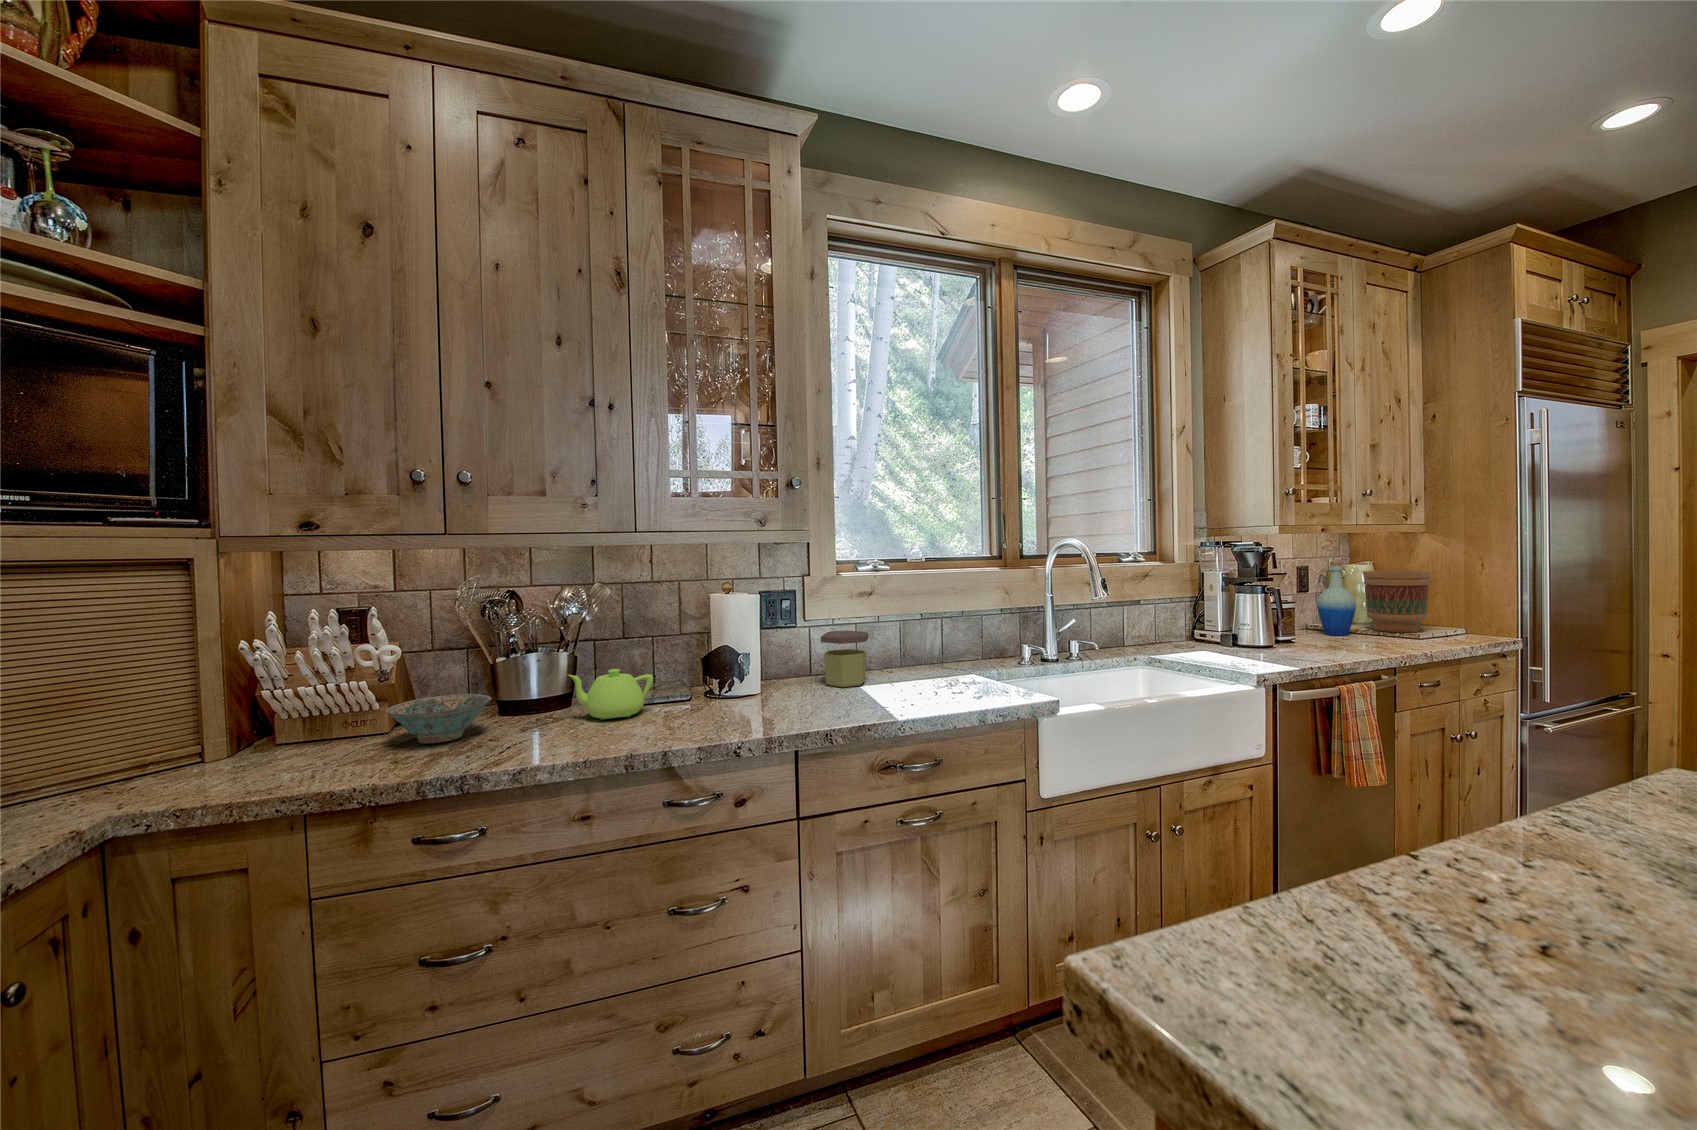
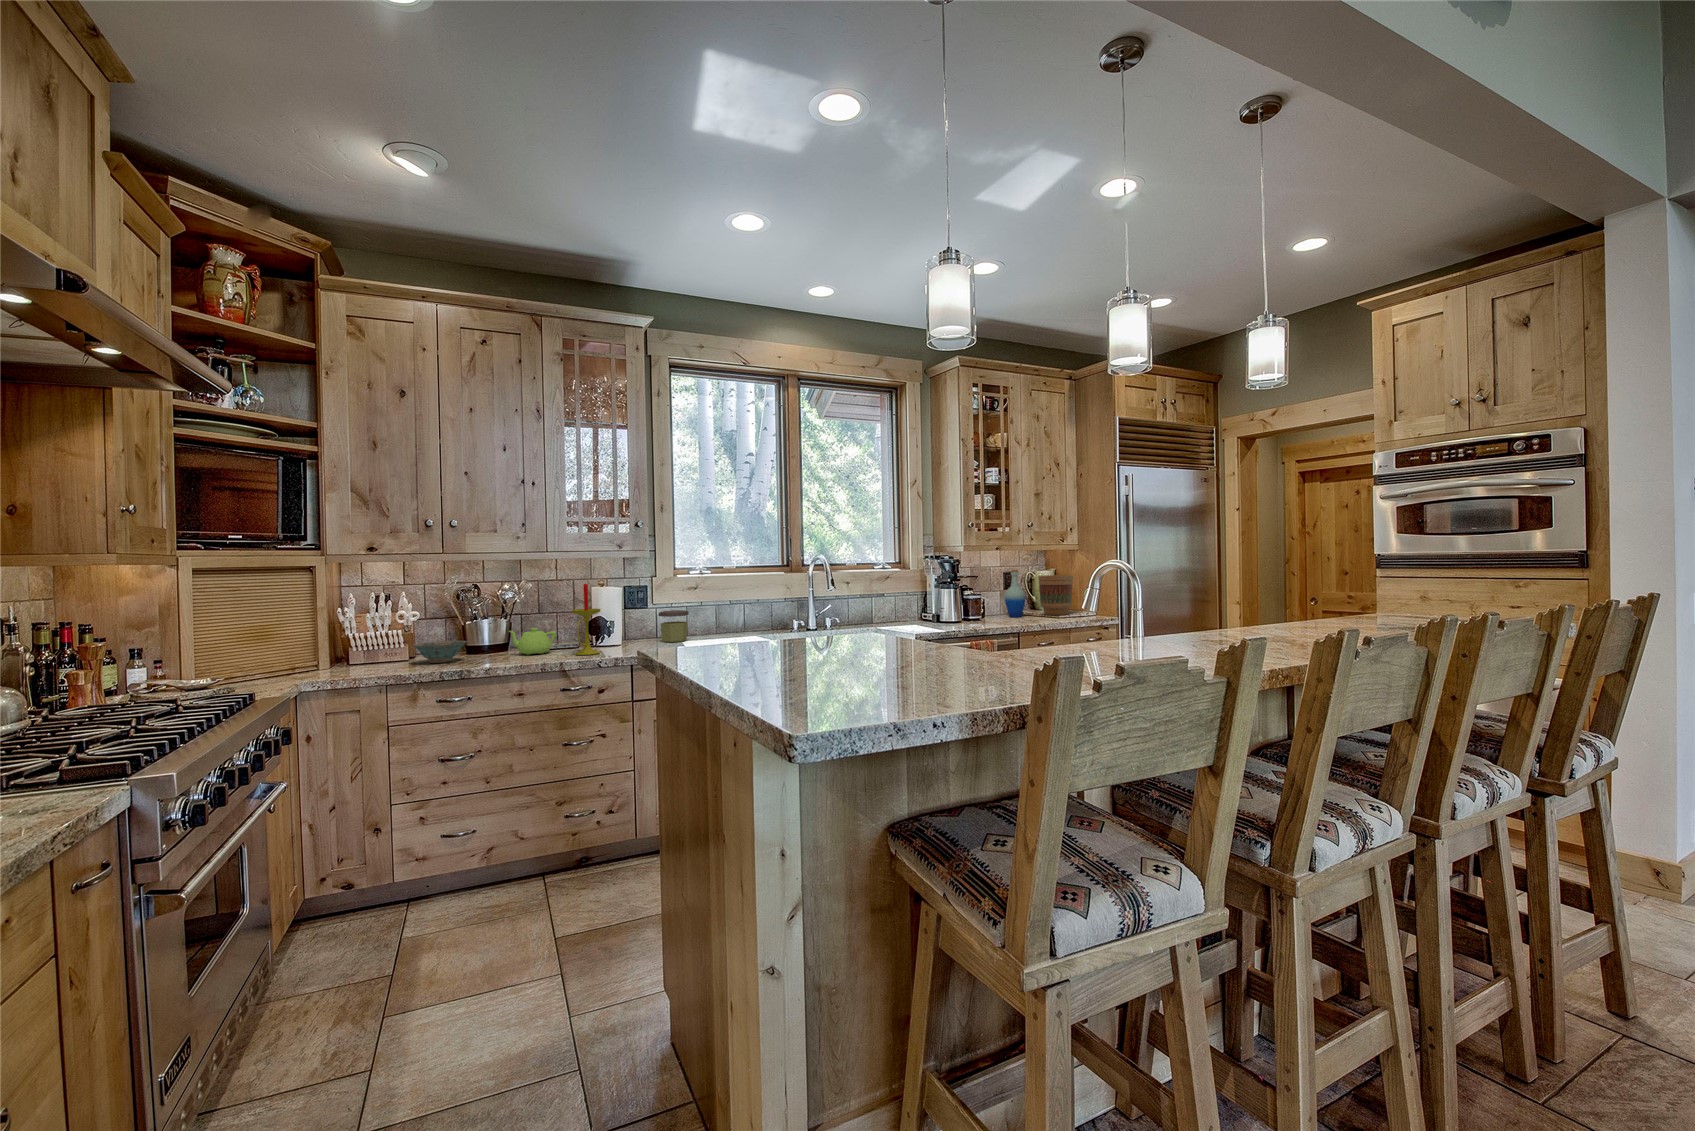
candle: none [680,586,733,724] -> present [572,584,600,655]

